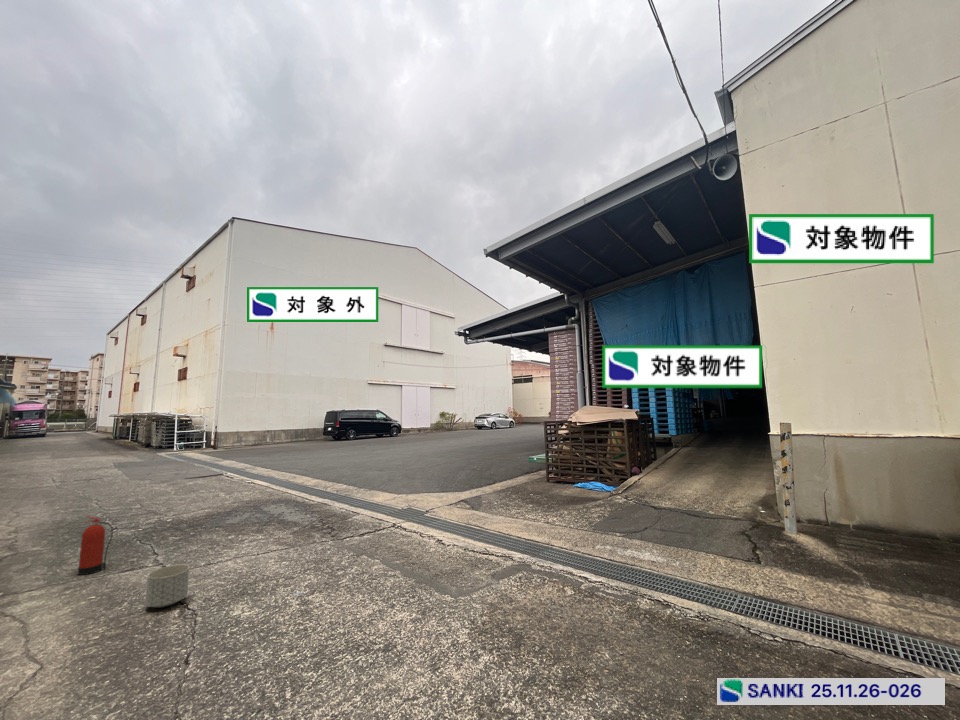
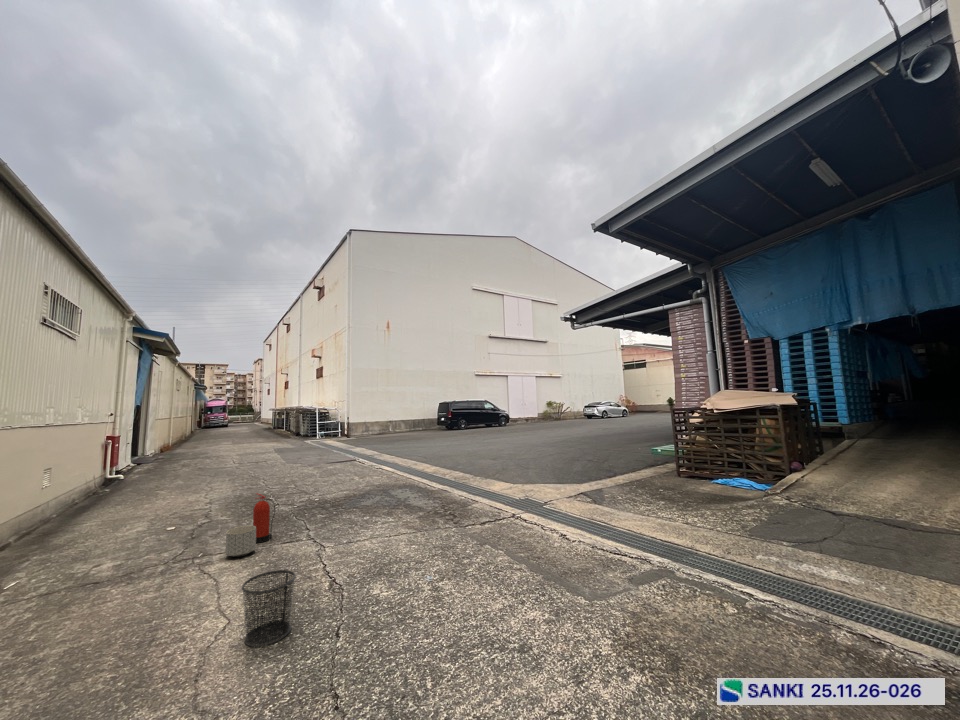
planter: present [145,564,189,608] -> present [226,525,256,557]
waste bin: none [64,599,138,689] -> present [242,570,296,647]

